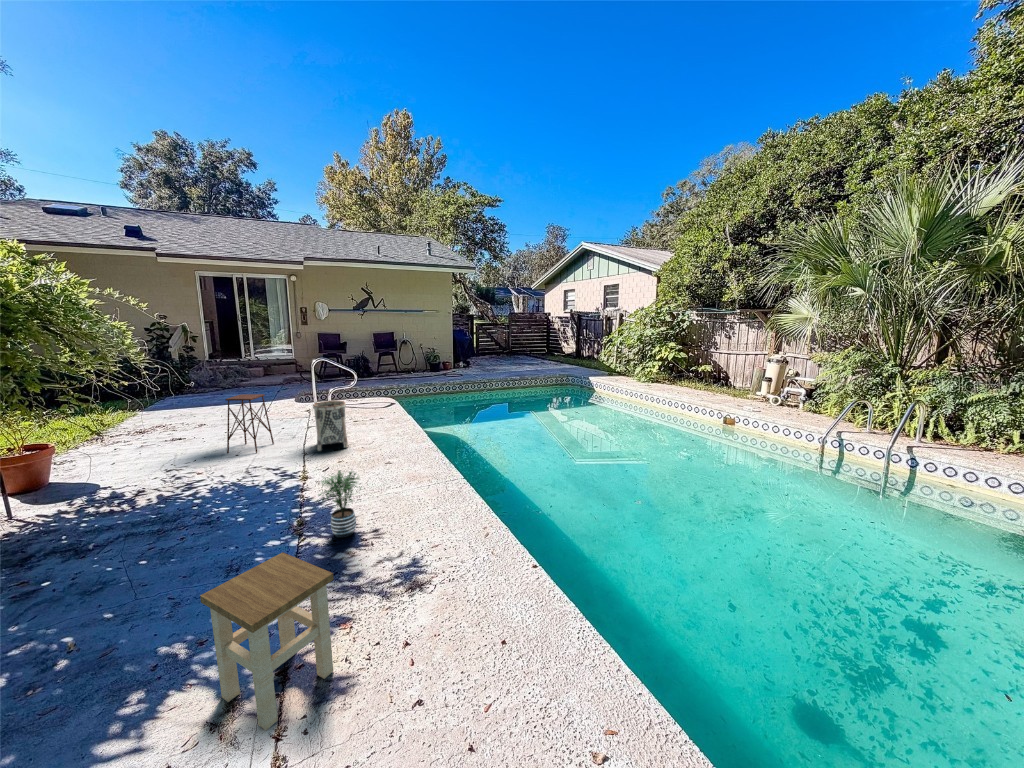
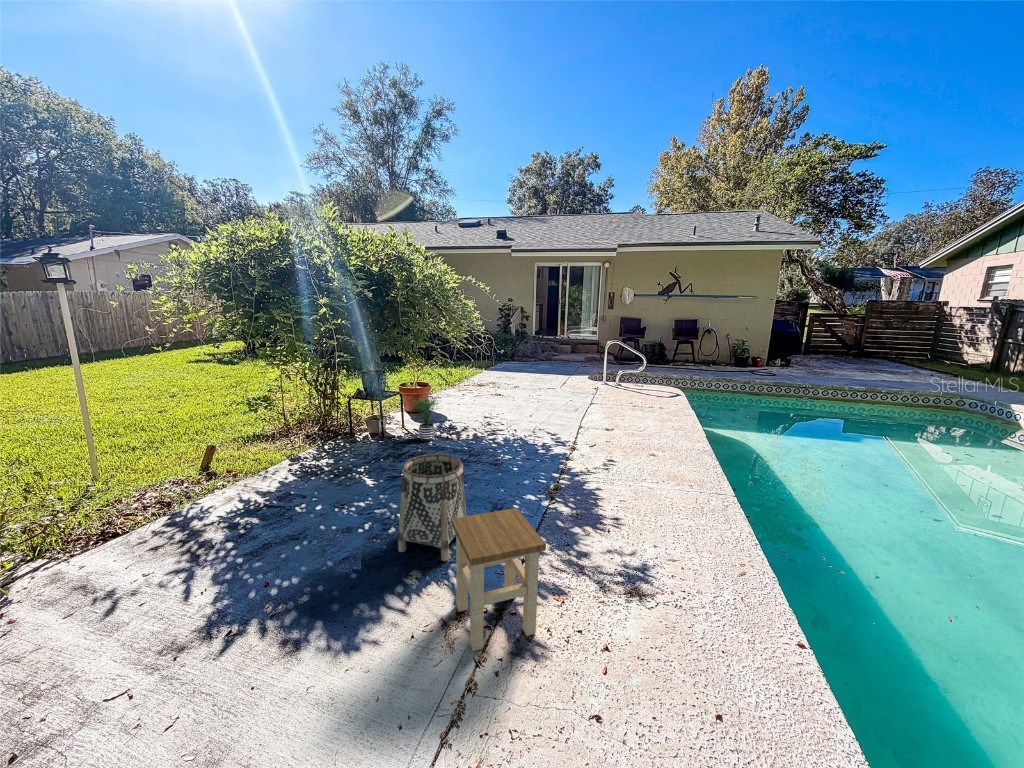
side table: present [225,394,274,453] -> none [524,365,559,417]
basket: present [313,401,348,451] -> present [398,454,466,561]
potted plant: present [318,471,361,538] -> present [410,397,436,442]

